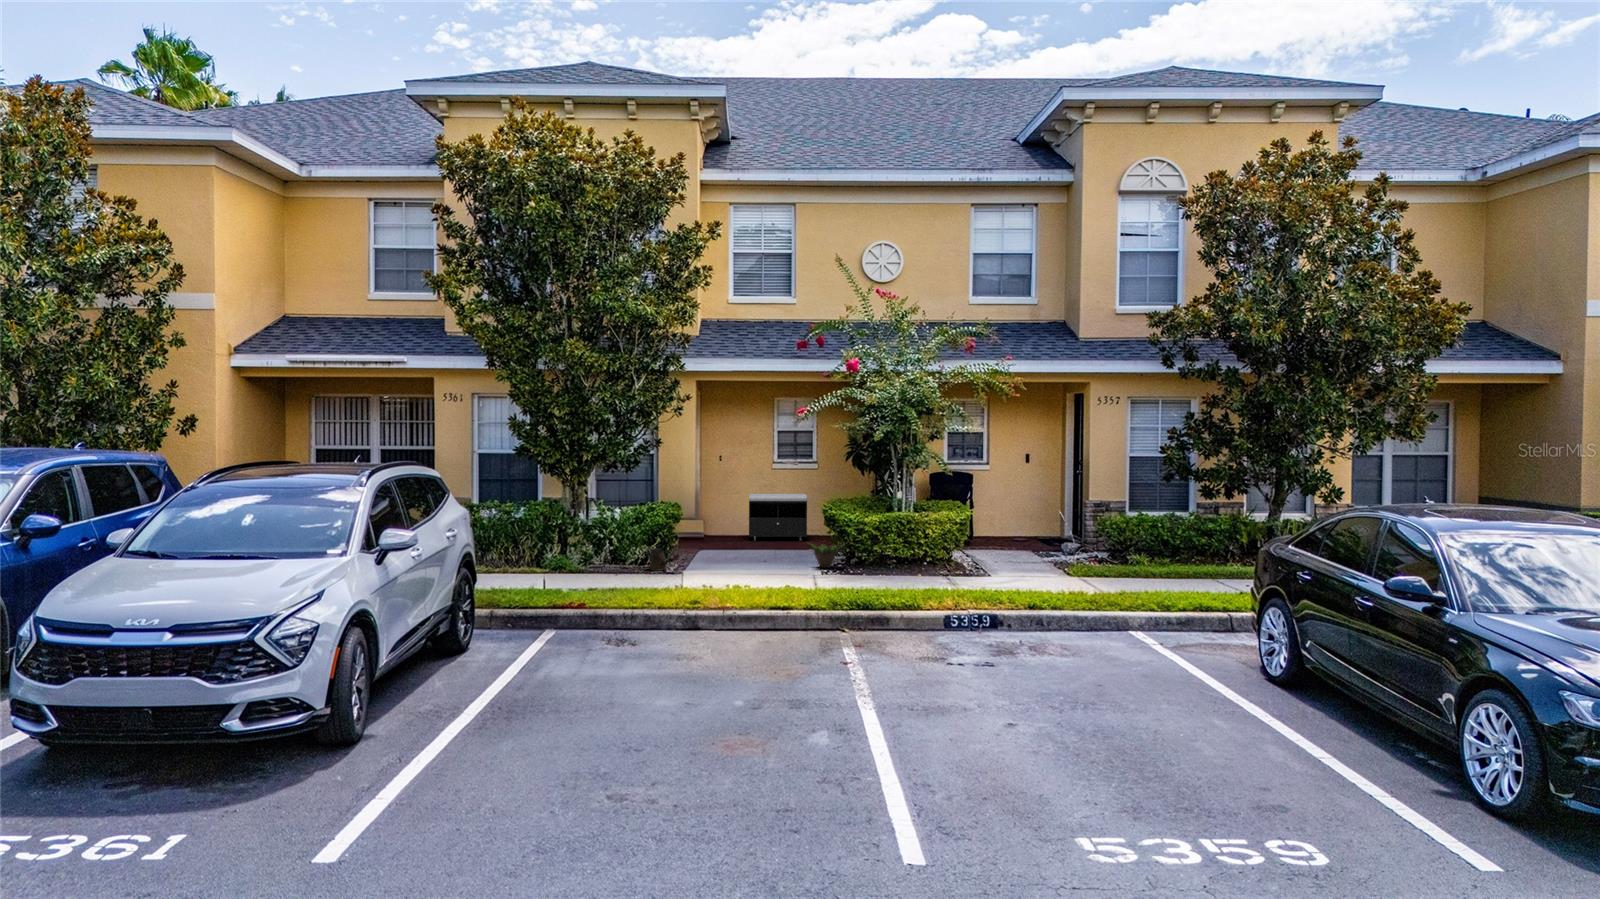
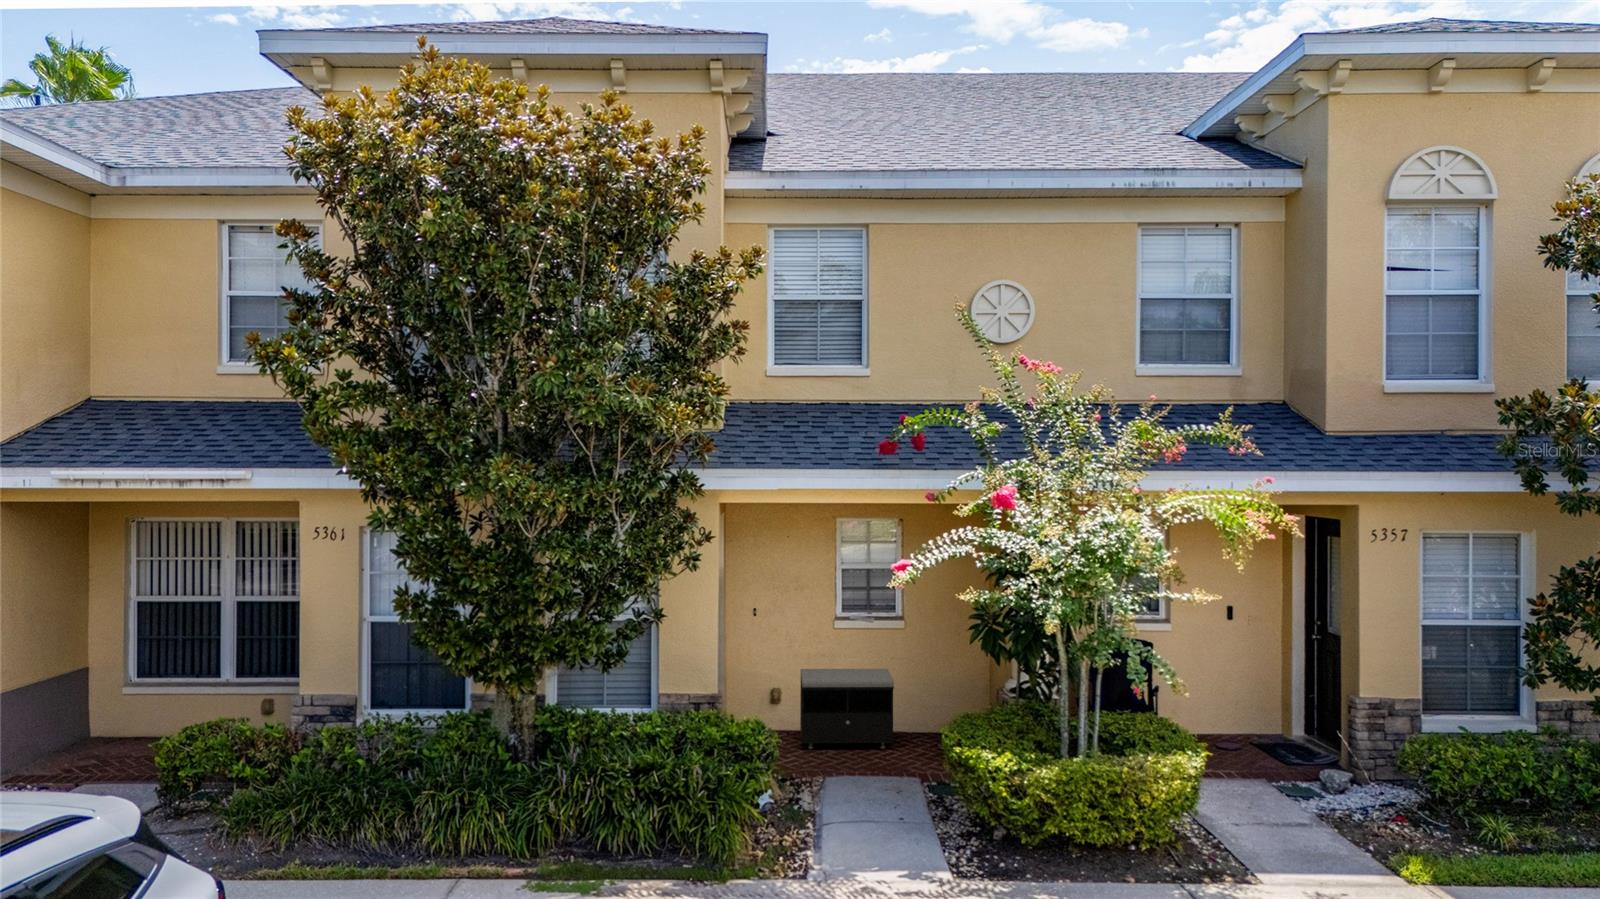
decorative plant: present [810,544,841,568] -> none [917,805,986,858]
watering can: present [647,548,675,571] -> none [634,827,690,874]

